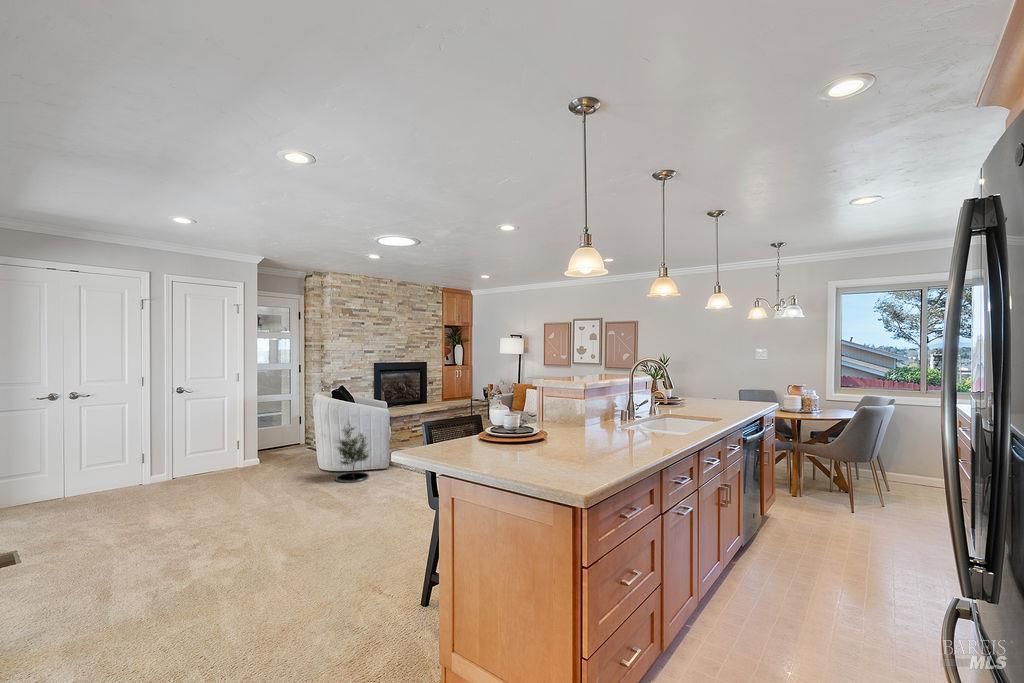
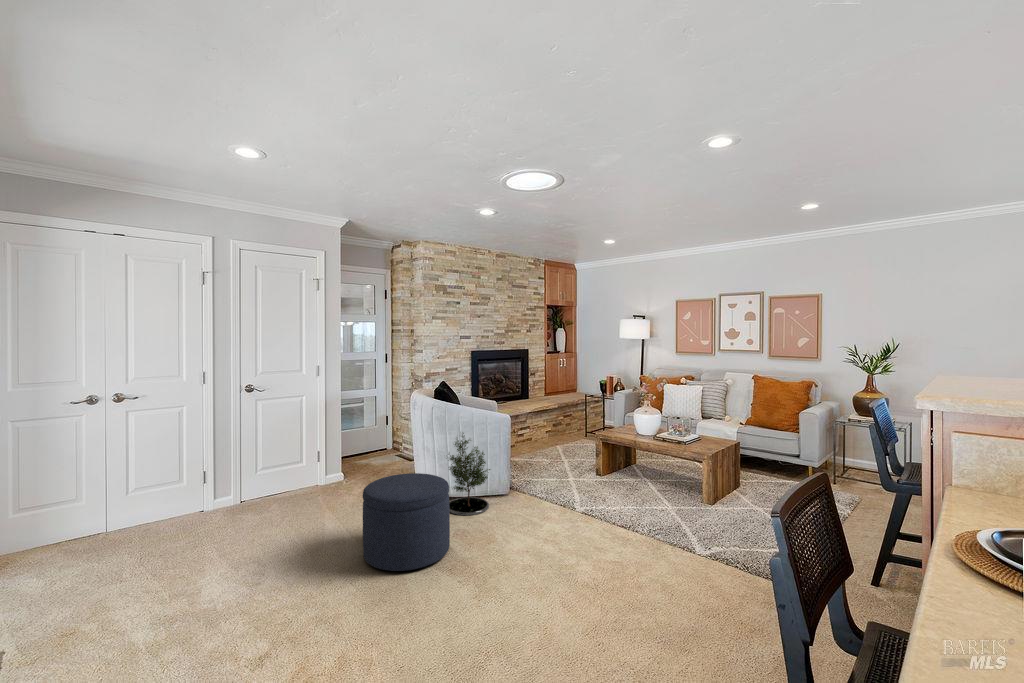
ottoman: none [264,449,330,511] -> present [363,473,450,571]

